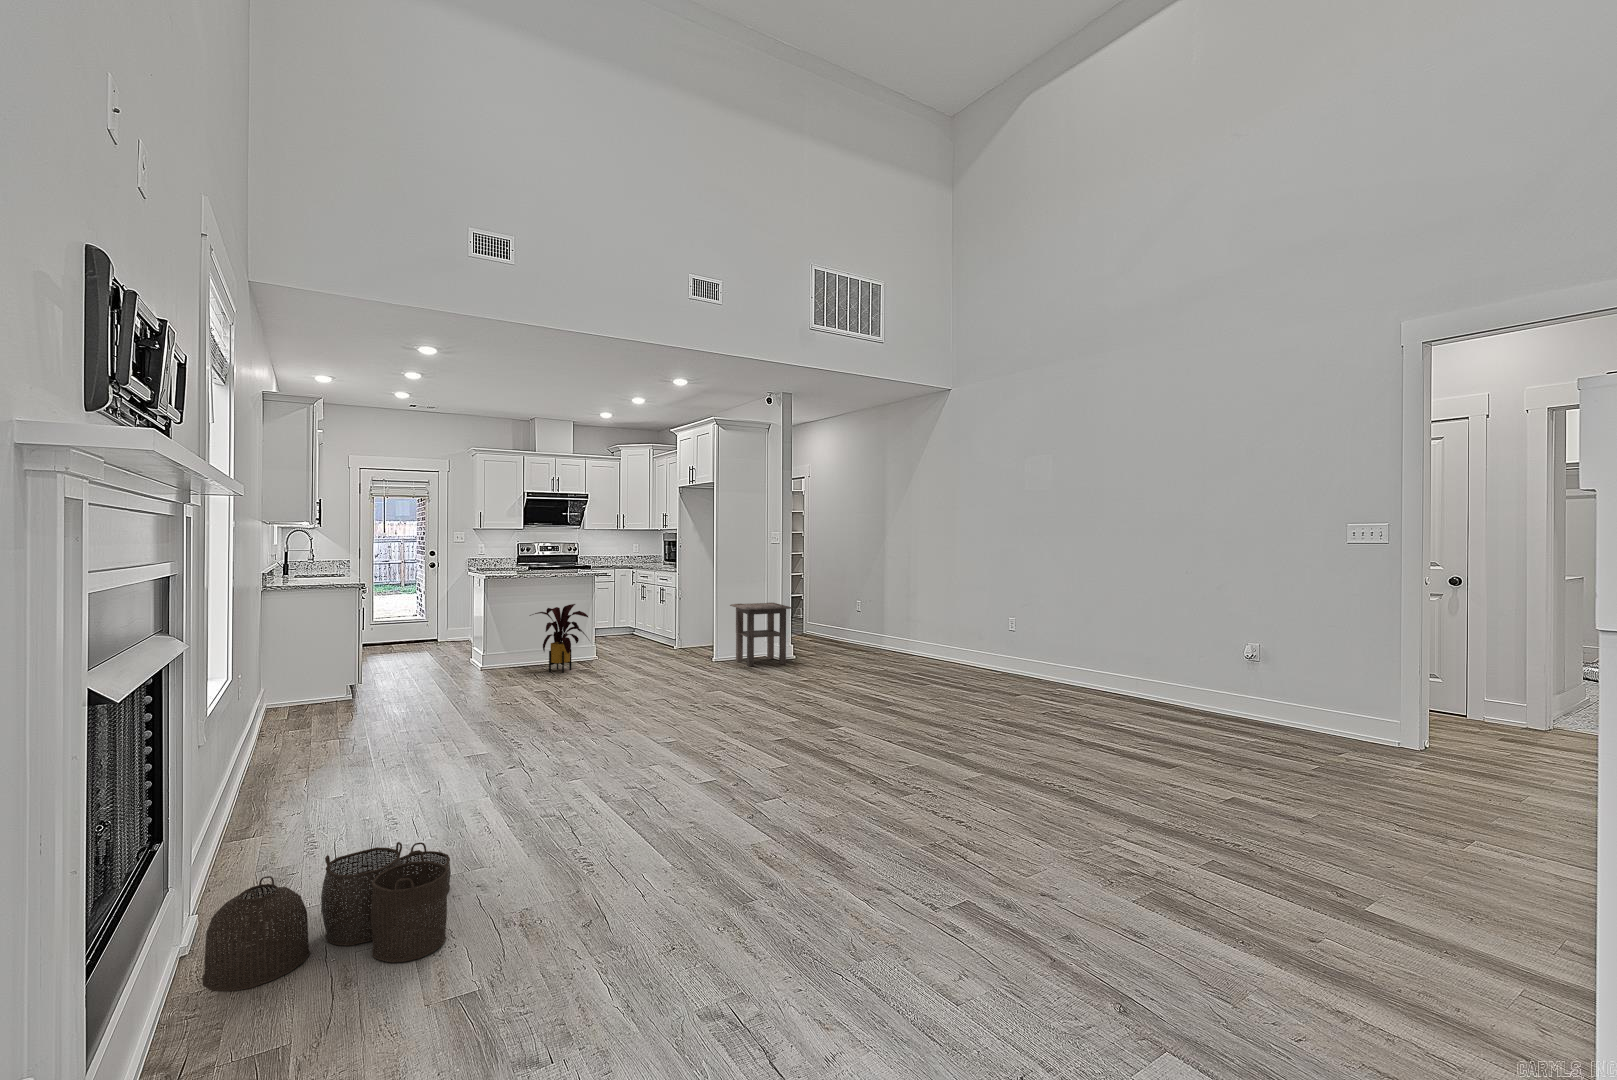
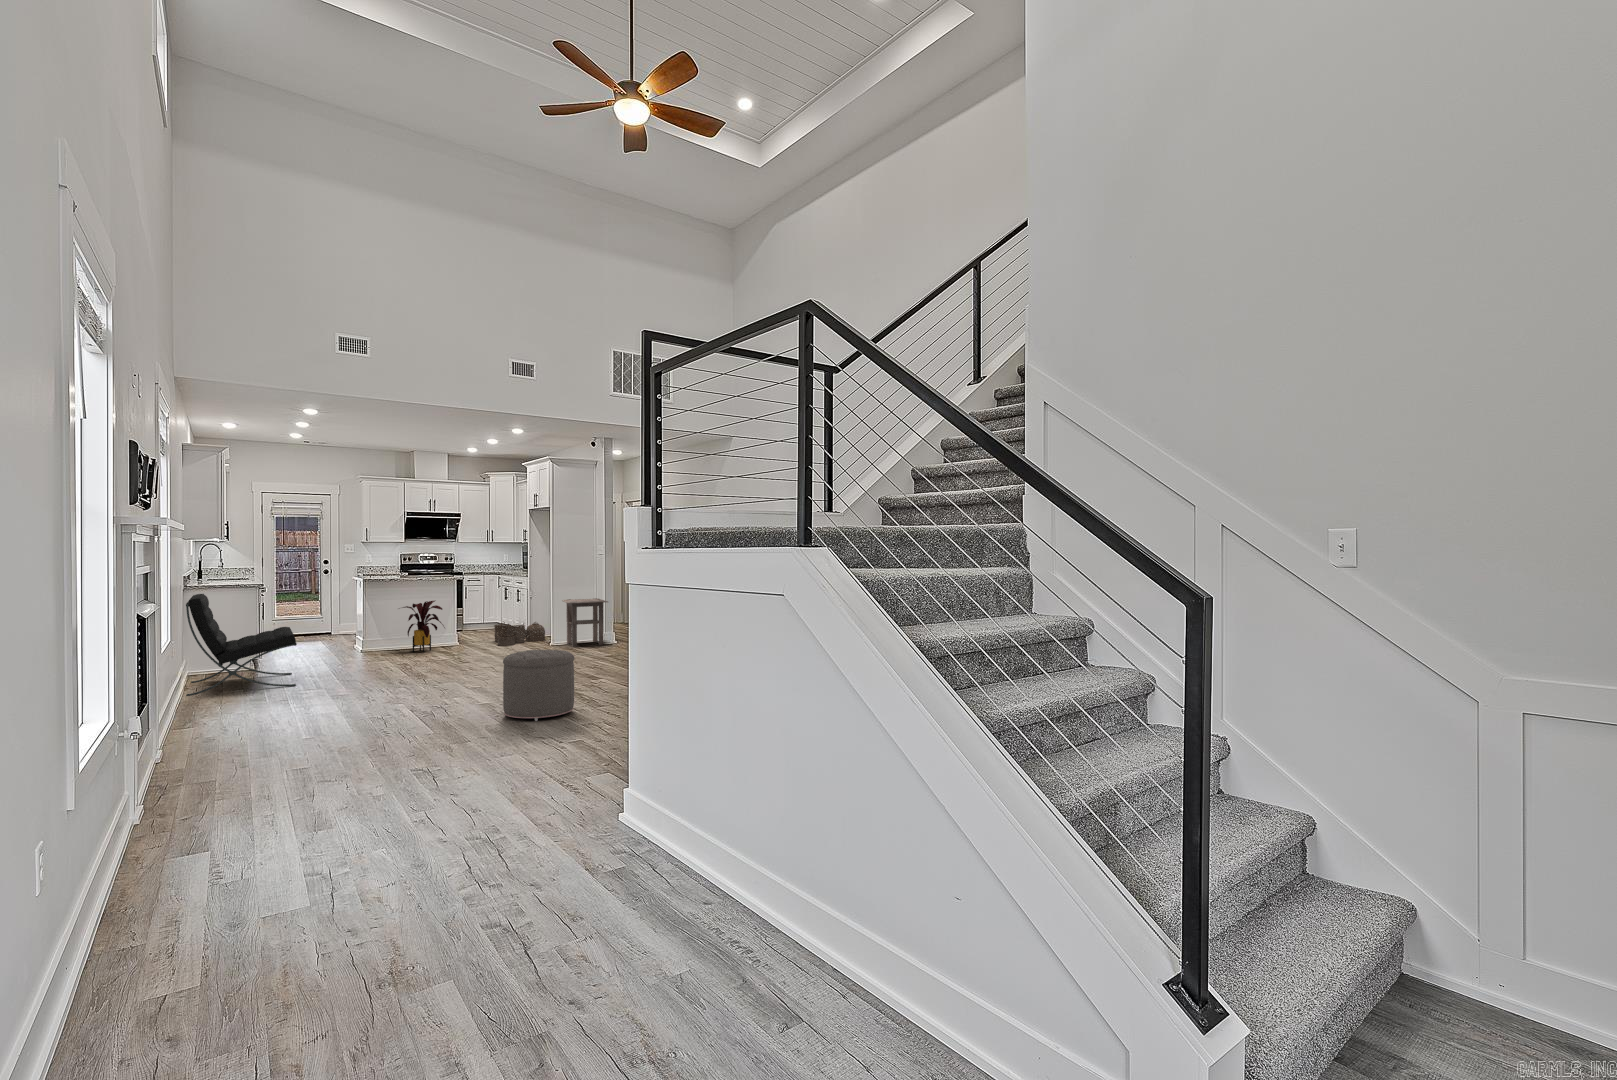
lounge chair: none [261,597,414,753] -> present [186,594,297,696]
ottoman: none [764,703,878,836] -> present [503,649,574,721]
woven basket: present [203,842,451,991] -> present [494,622,545,646]

